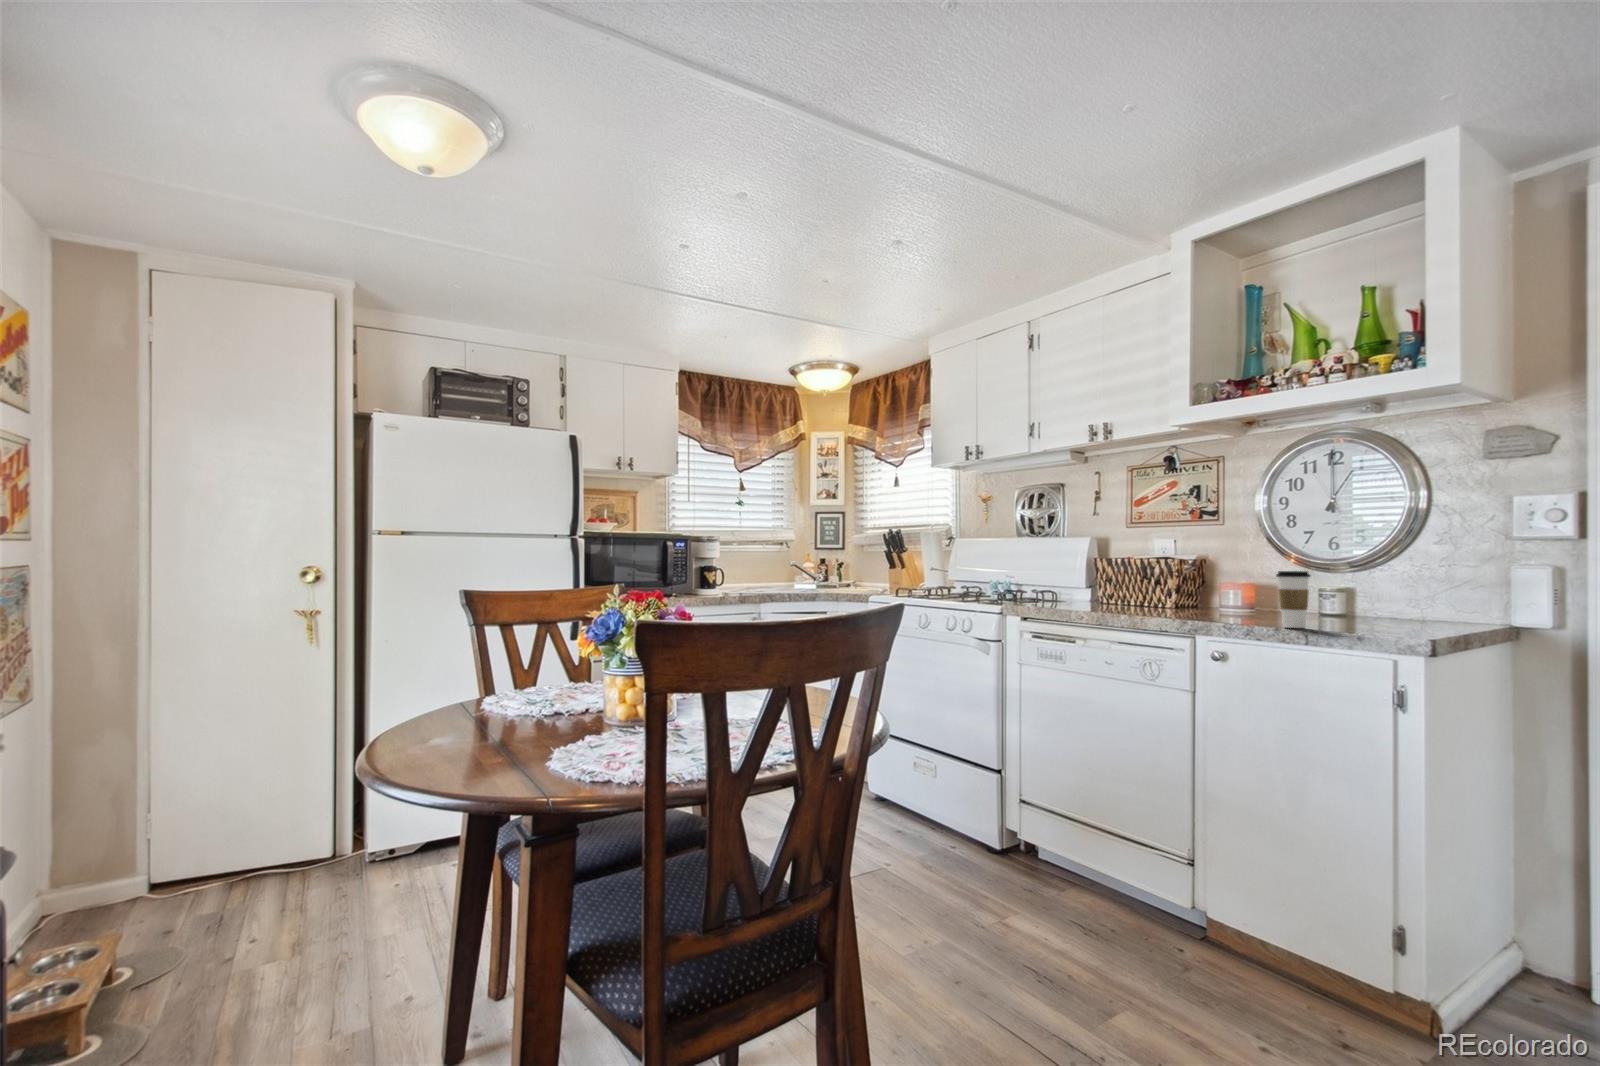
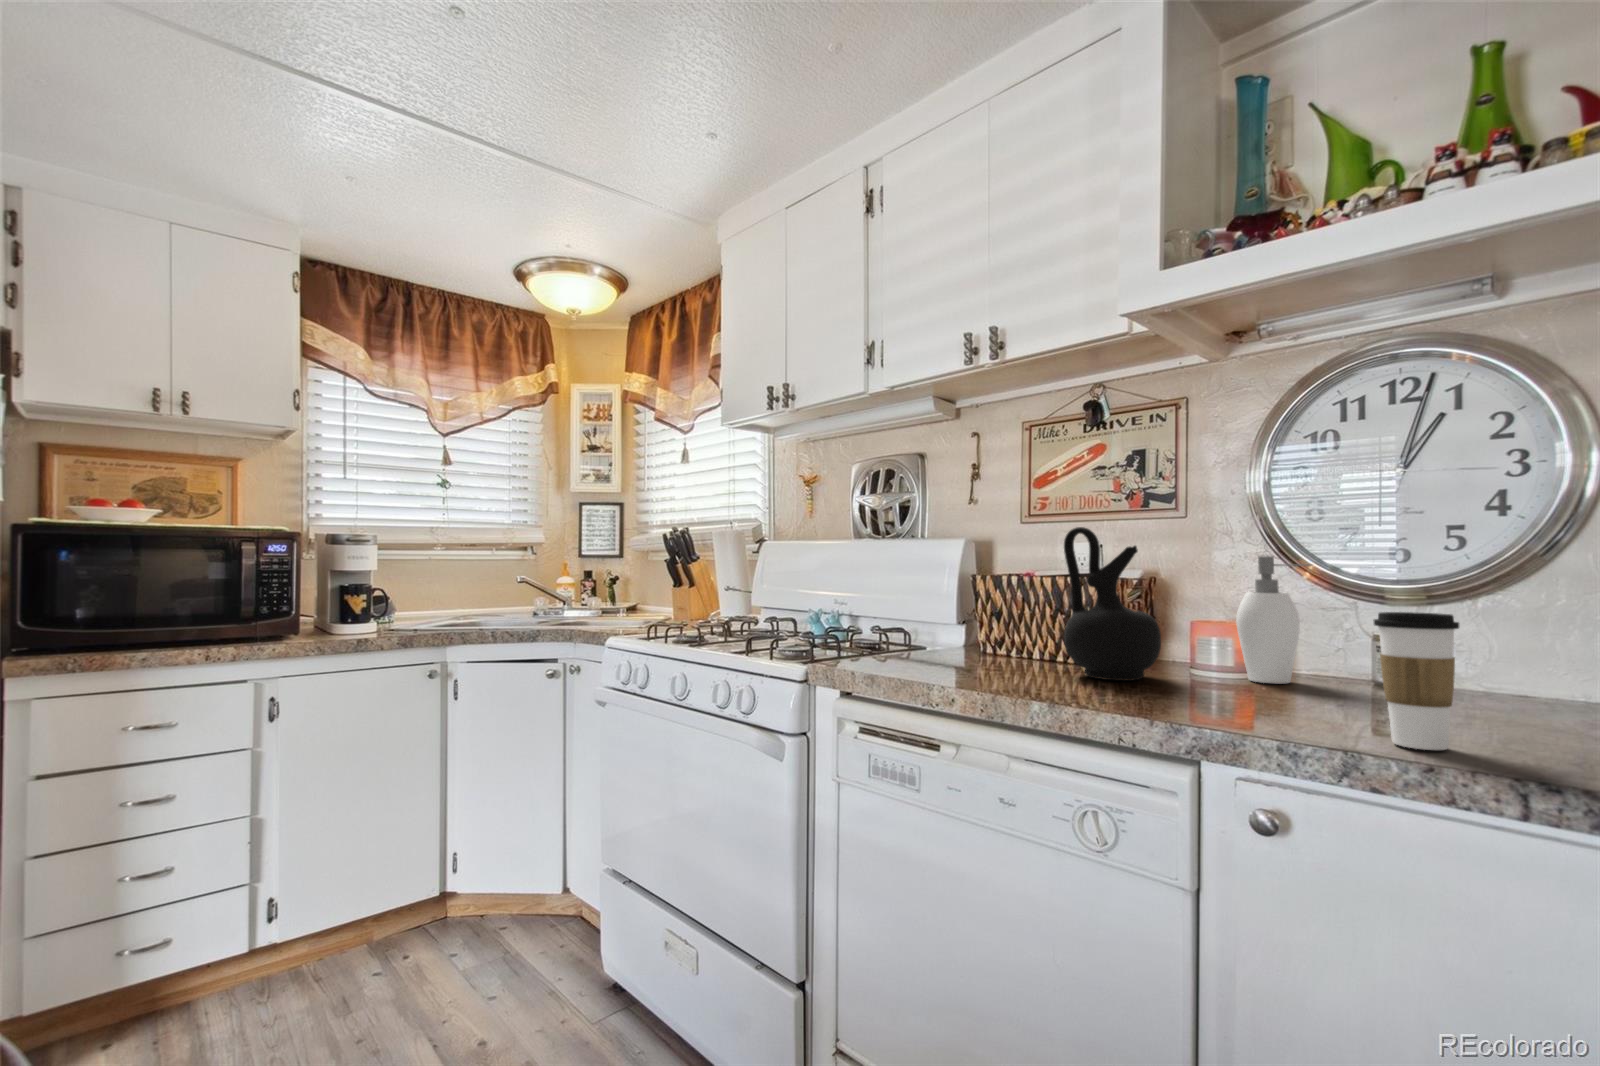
ceramic jug: none [1145,532,1197,611] -> present [1064,527,1161,681]
soap dispenser: none [1240,547,1277,613] -> present [1236,556,1312,684]

